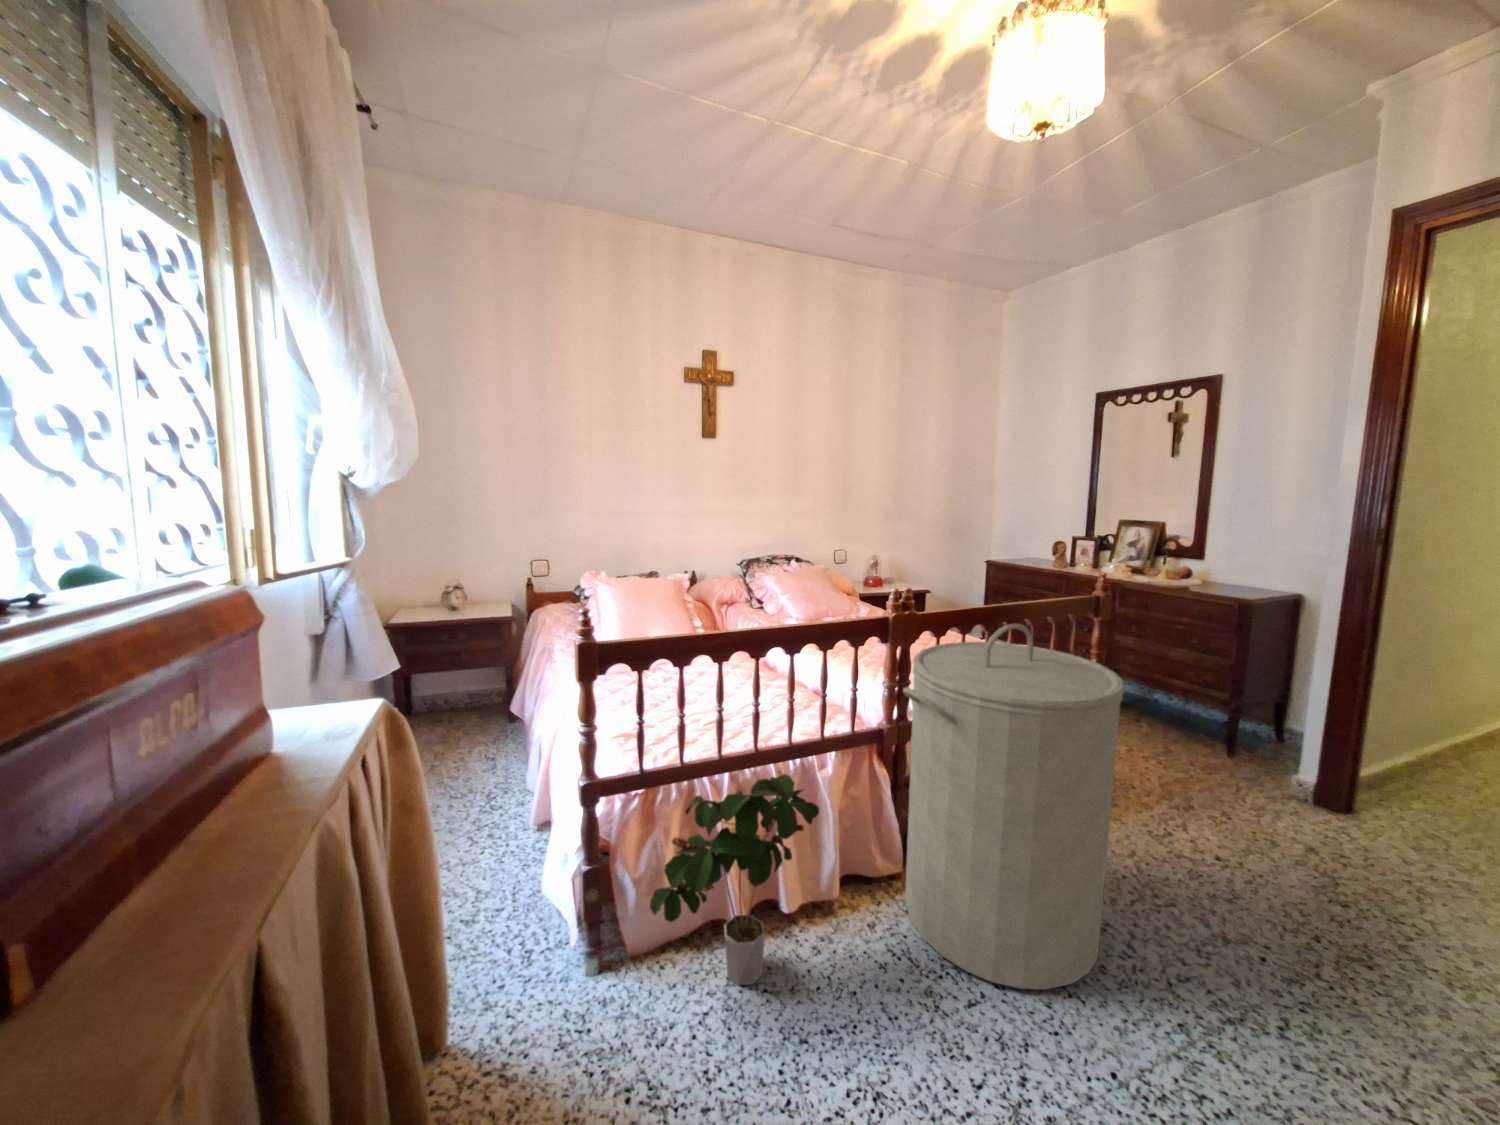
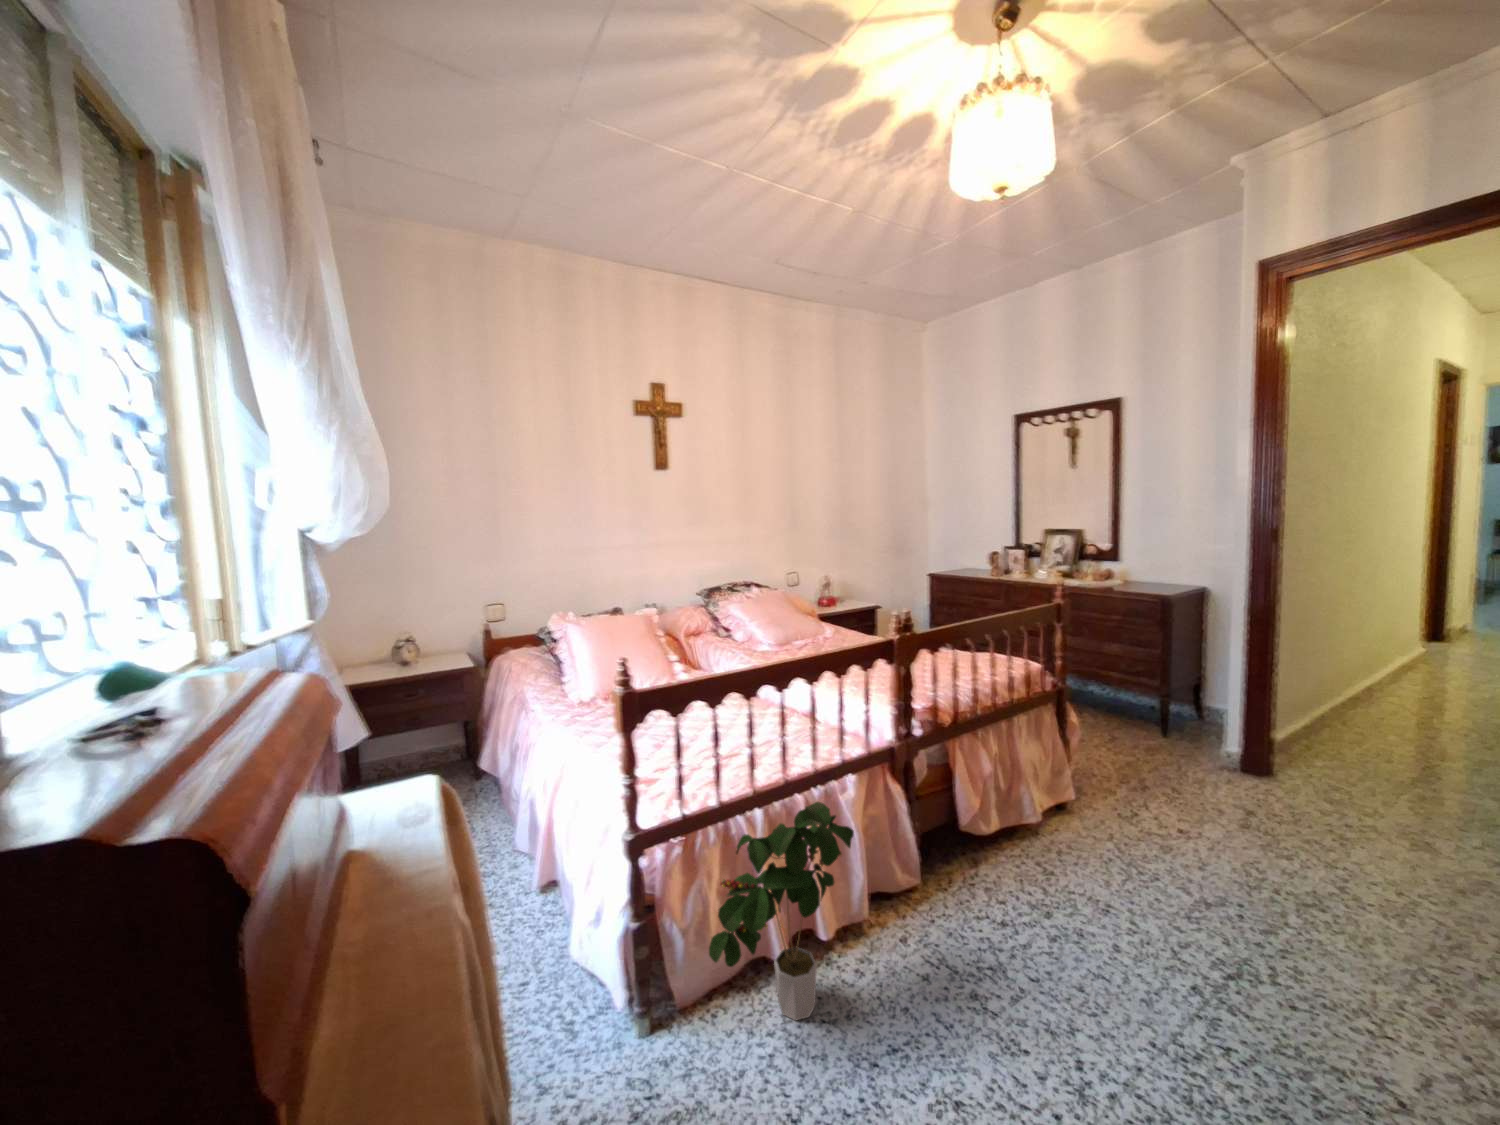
laundry hamper: present [903,624,1124,990] -> none [921,637,1117,978]

